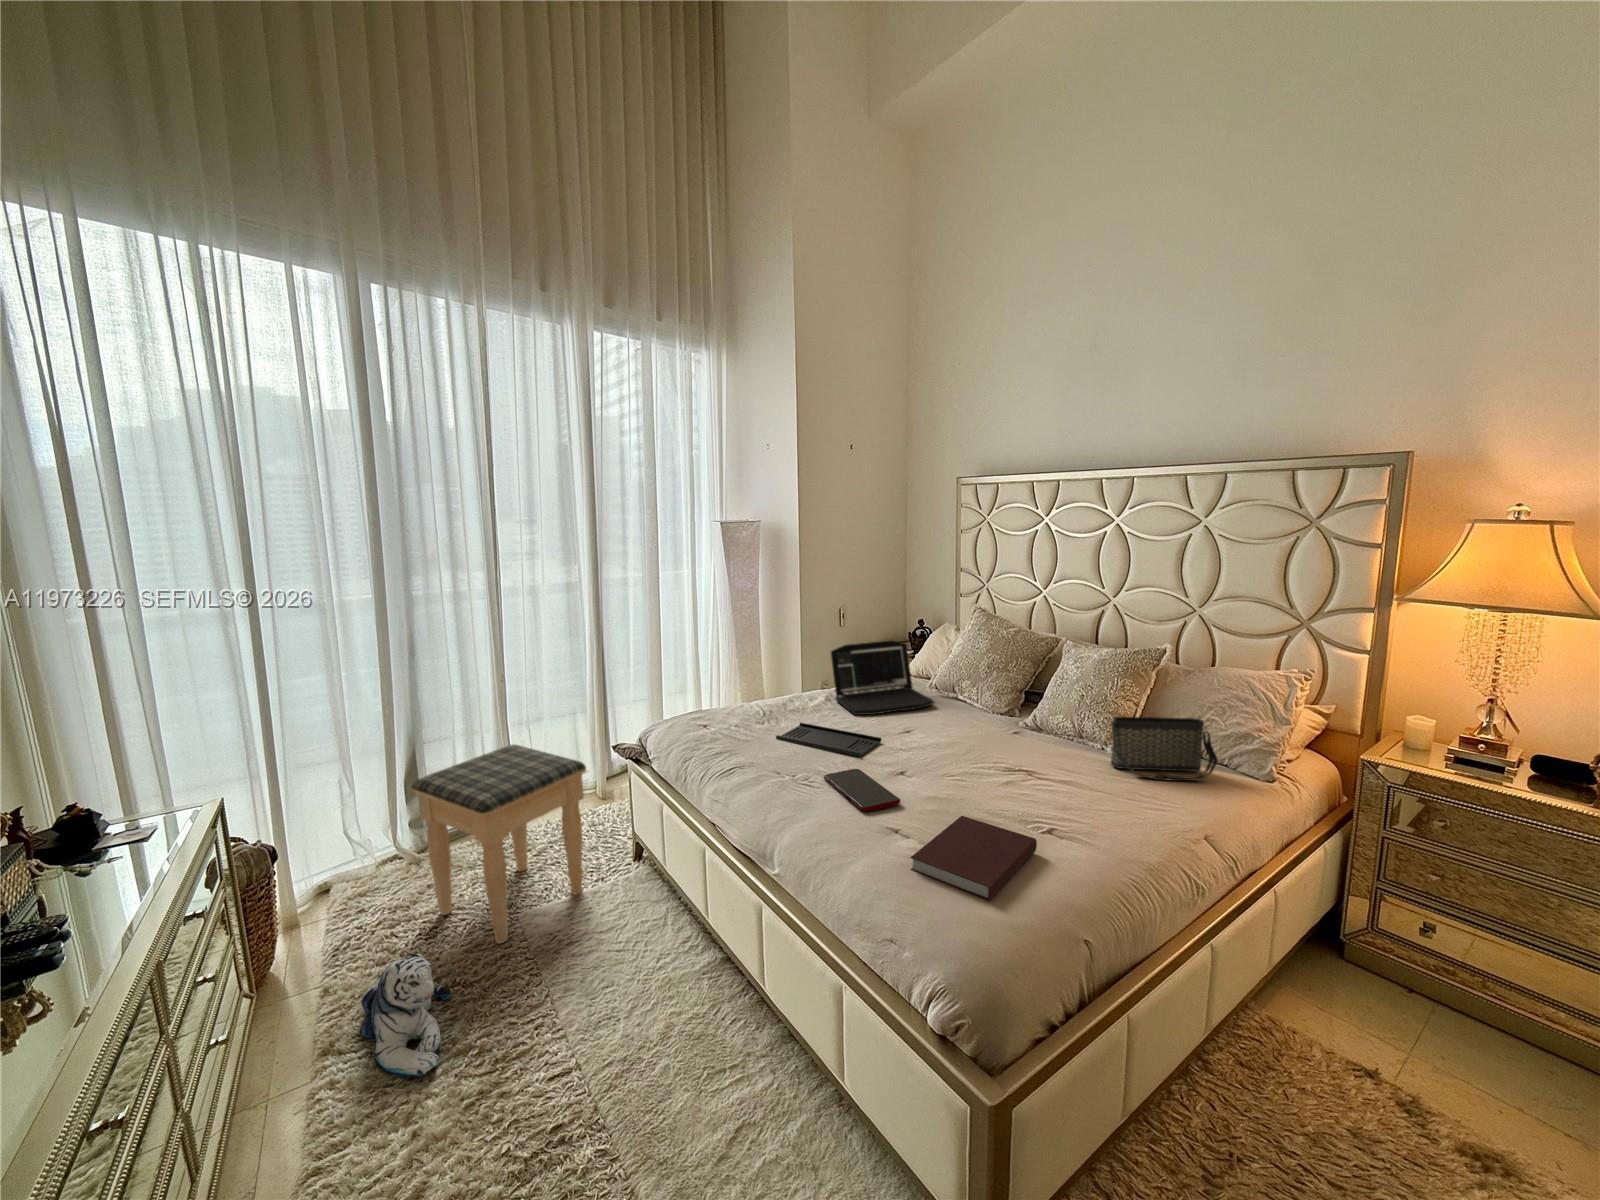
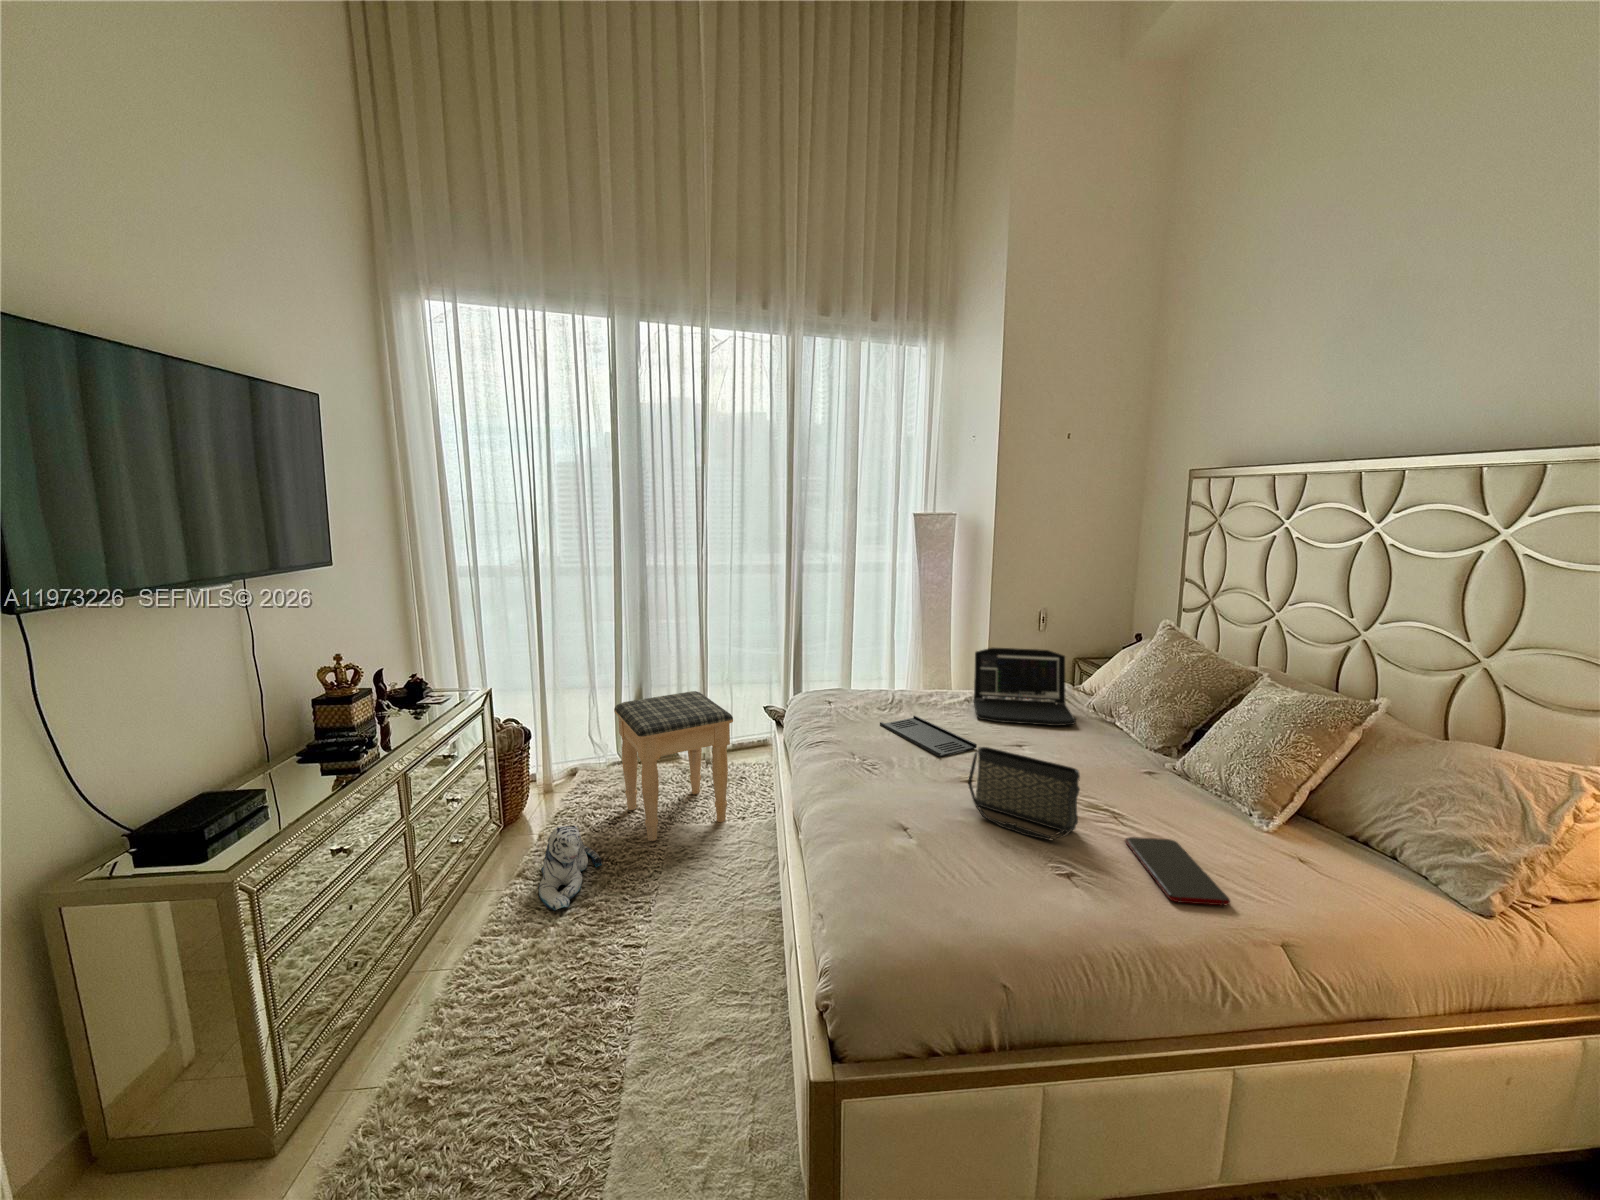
handbag: present [1111,717,1218,781] -> present [968,747,1080,840]
smartphone: present [824,769,900,811] -> present [1125,837,1230,905]
notebook: present [910,816,1037,901] -> none [875,831,1022,913]

